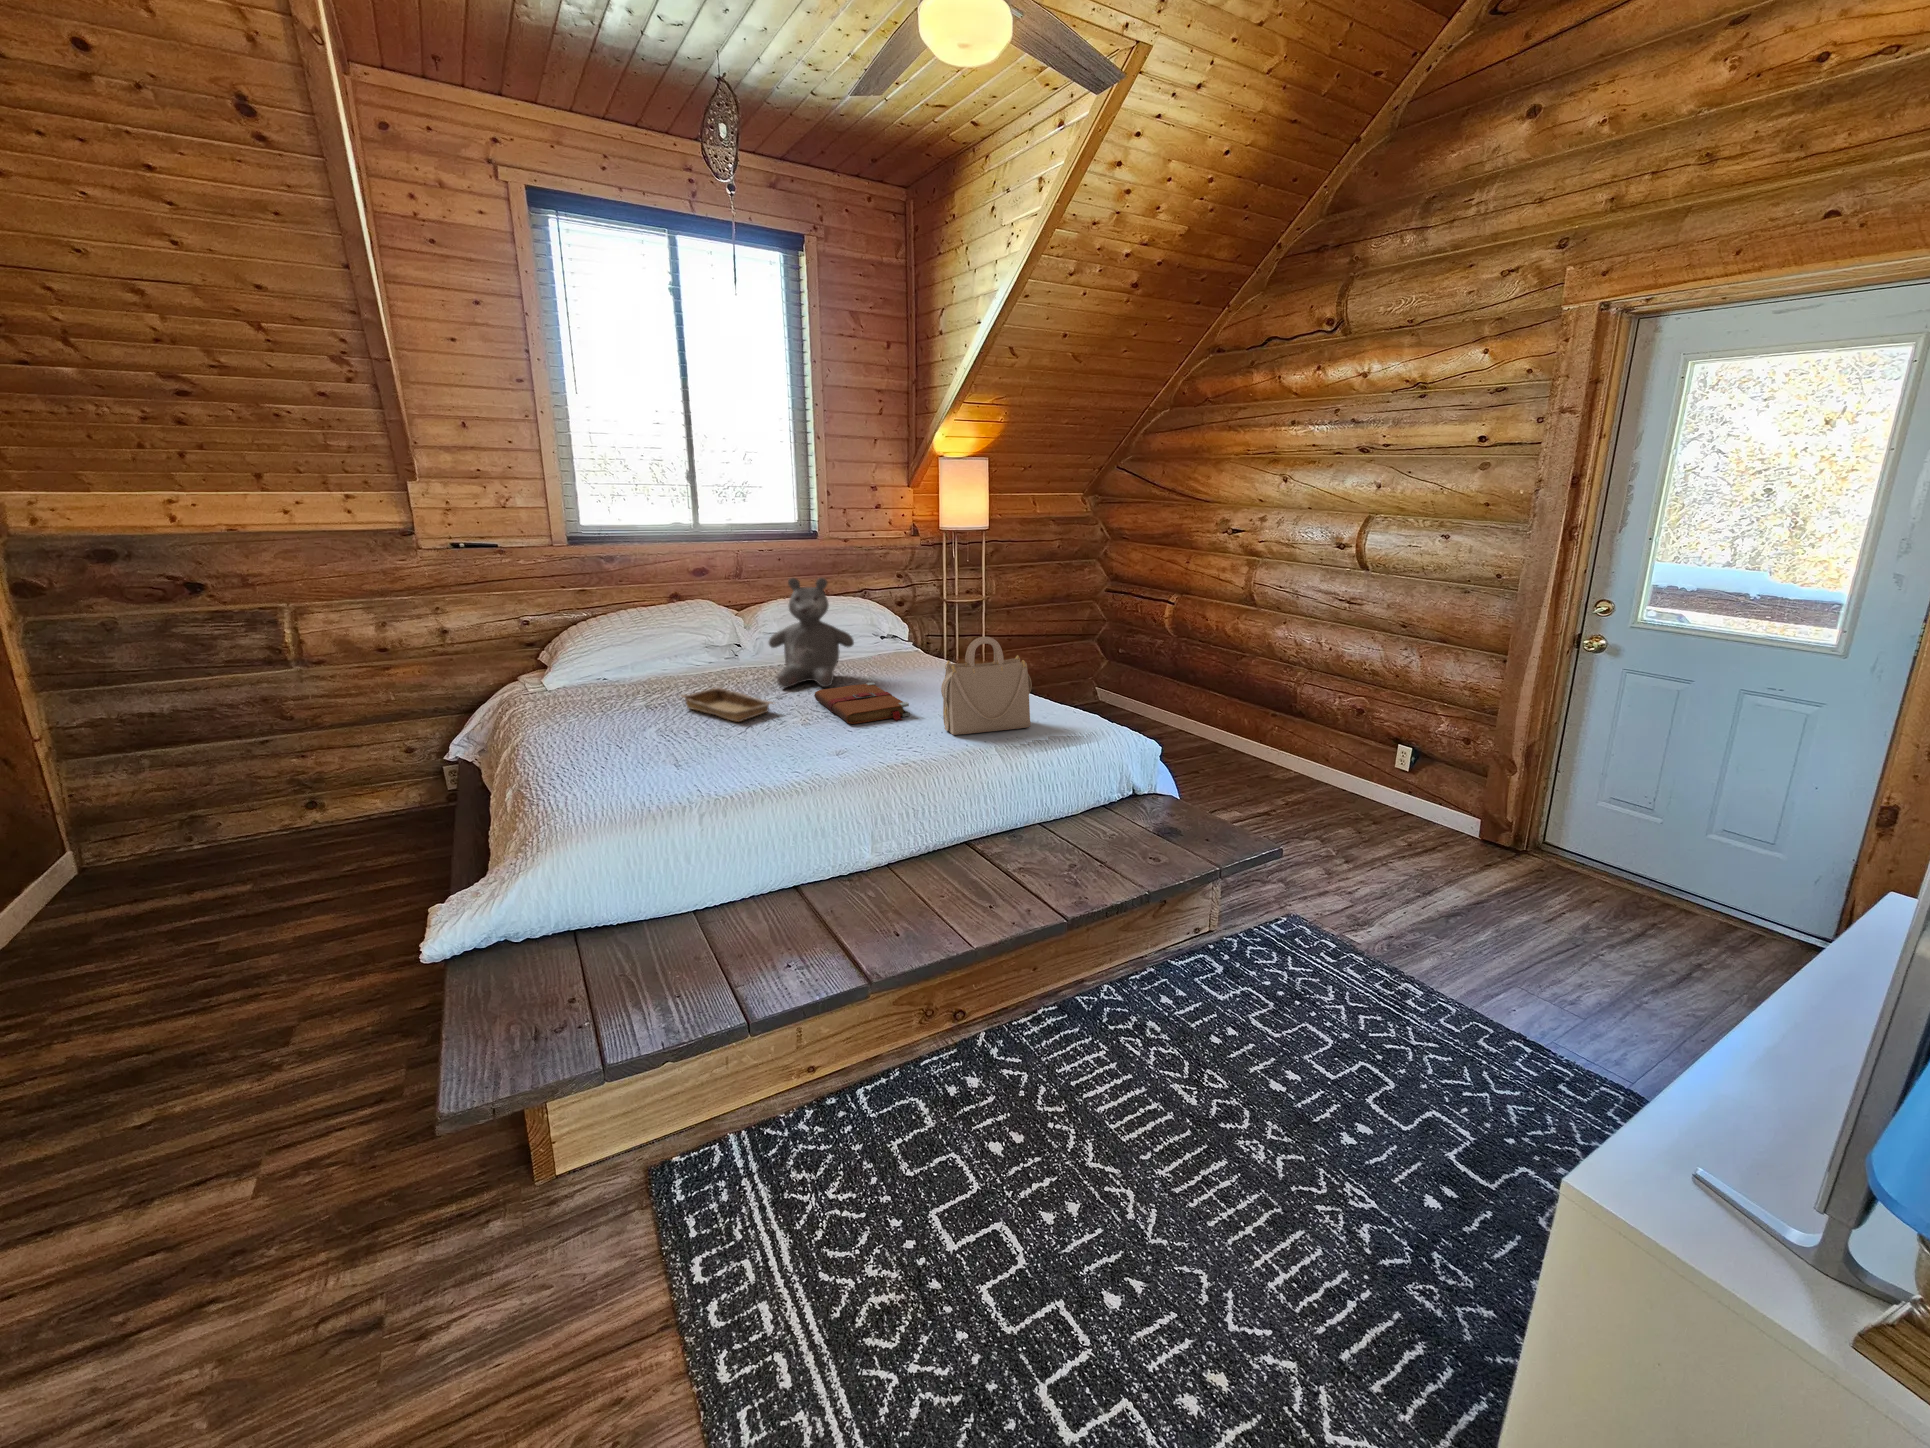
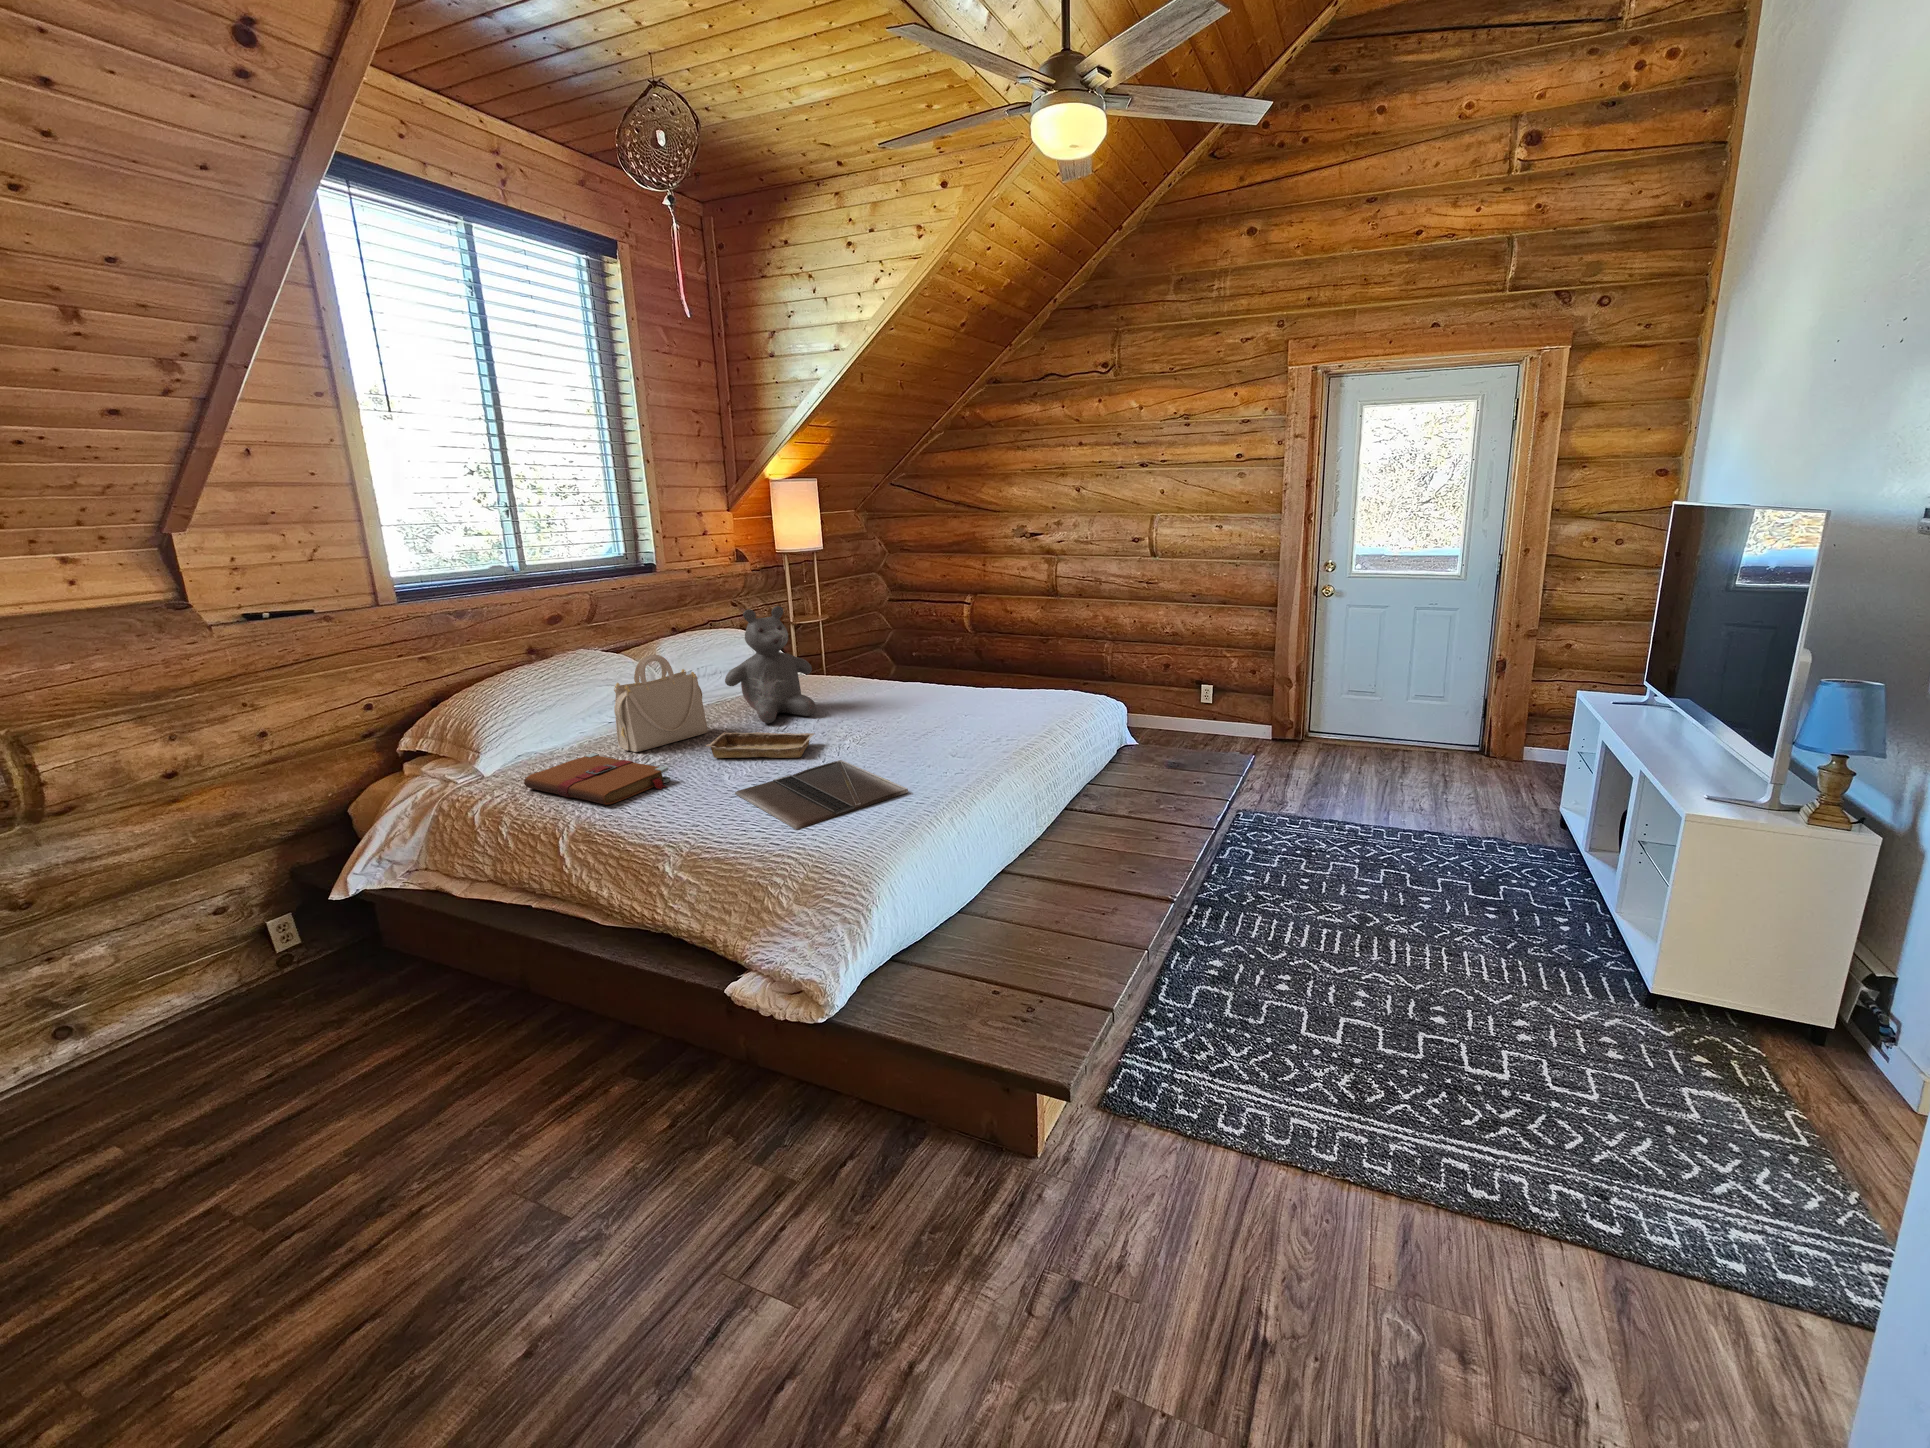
handbag: present [941,637,1032,735] -> present [614,655,708,752]
book: present [814,682,910,724] -> present [524,753,670,805]
laptop: none [598,732,752,784] -> present [735,760,908,830]

